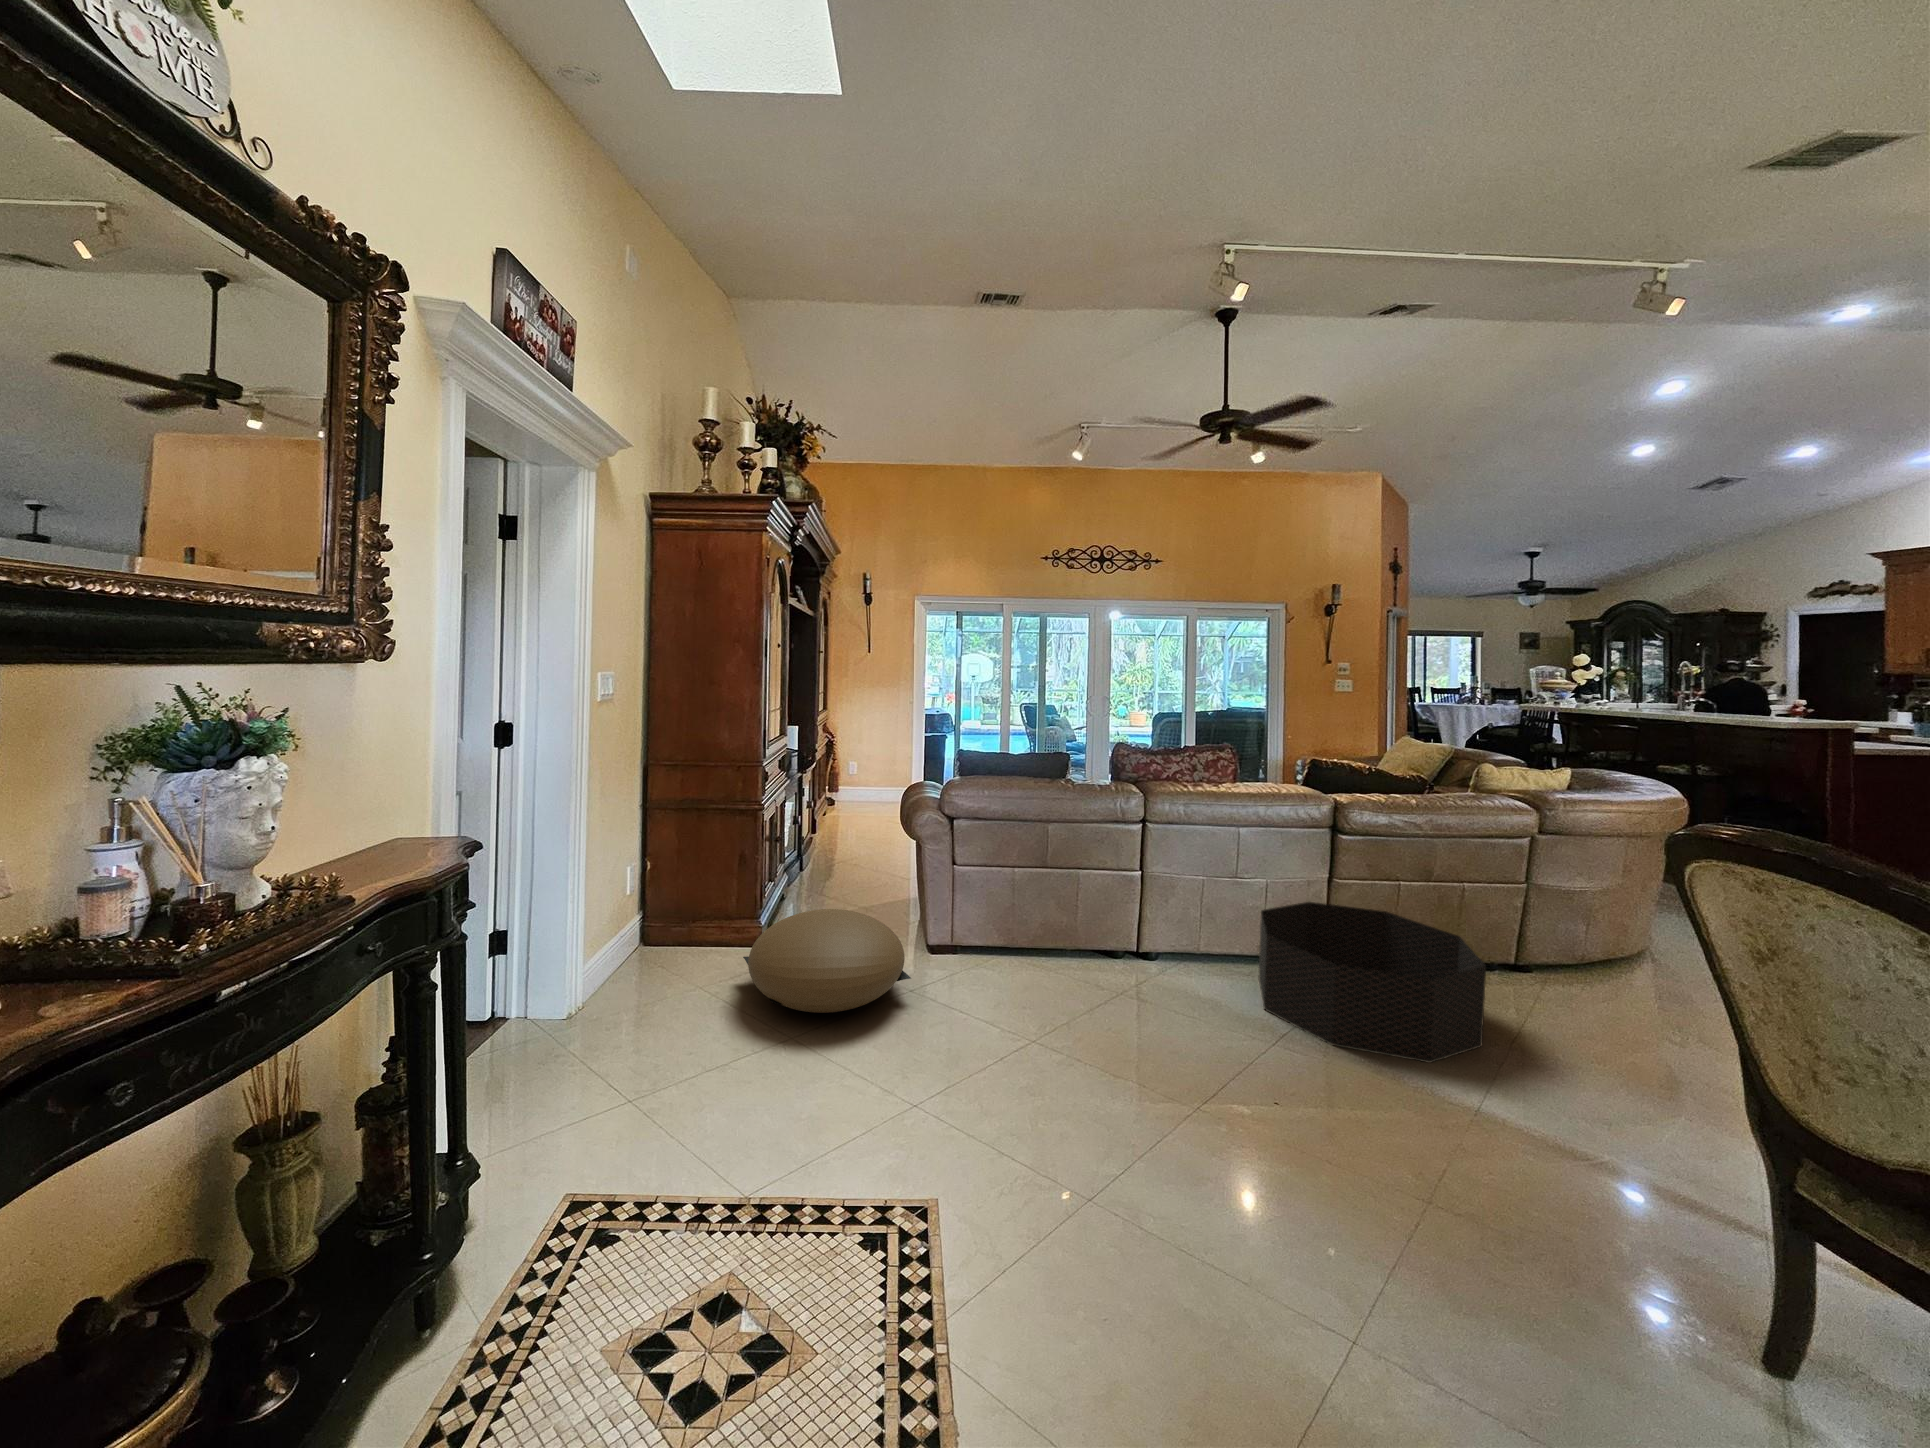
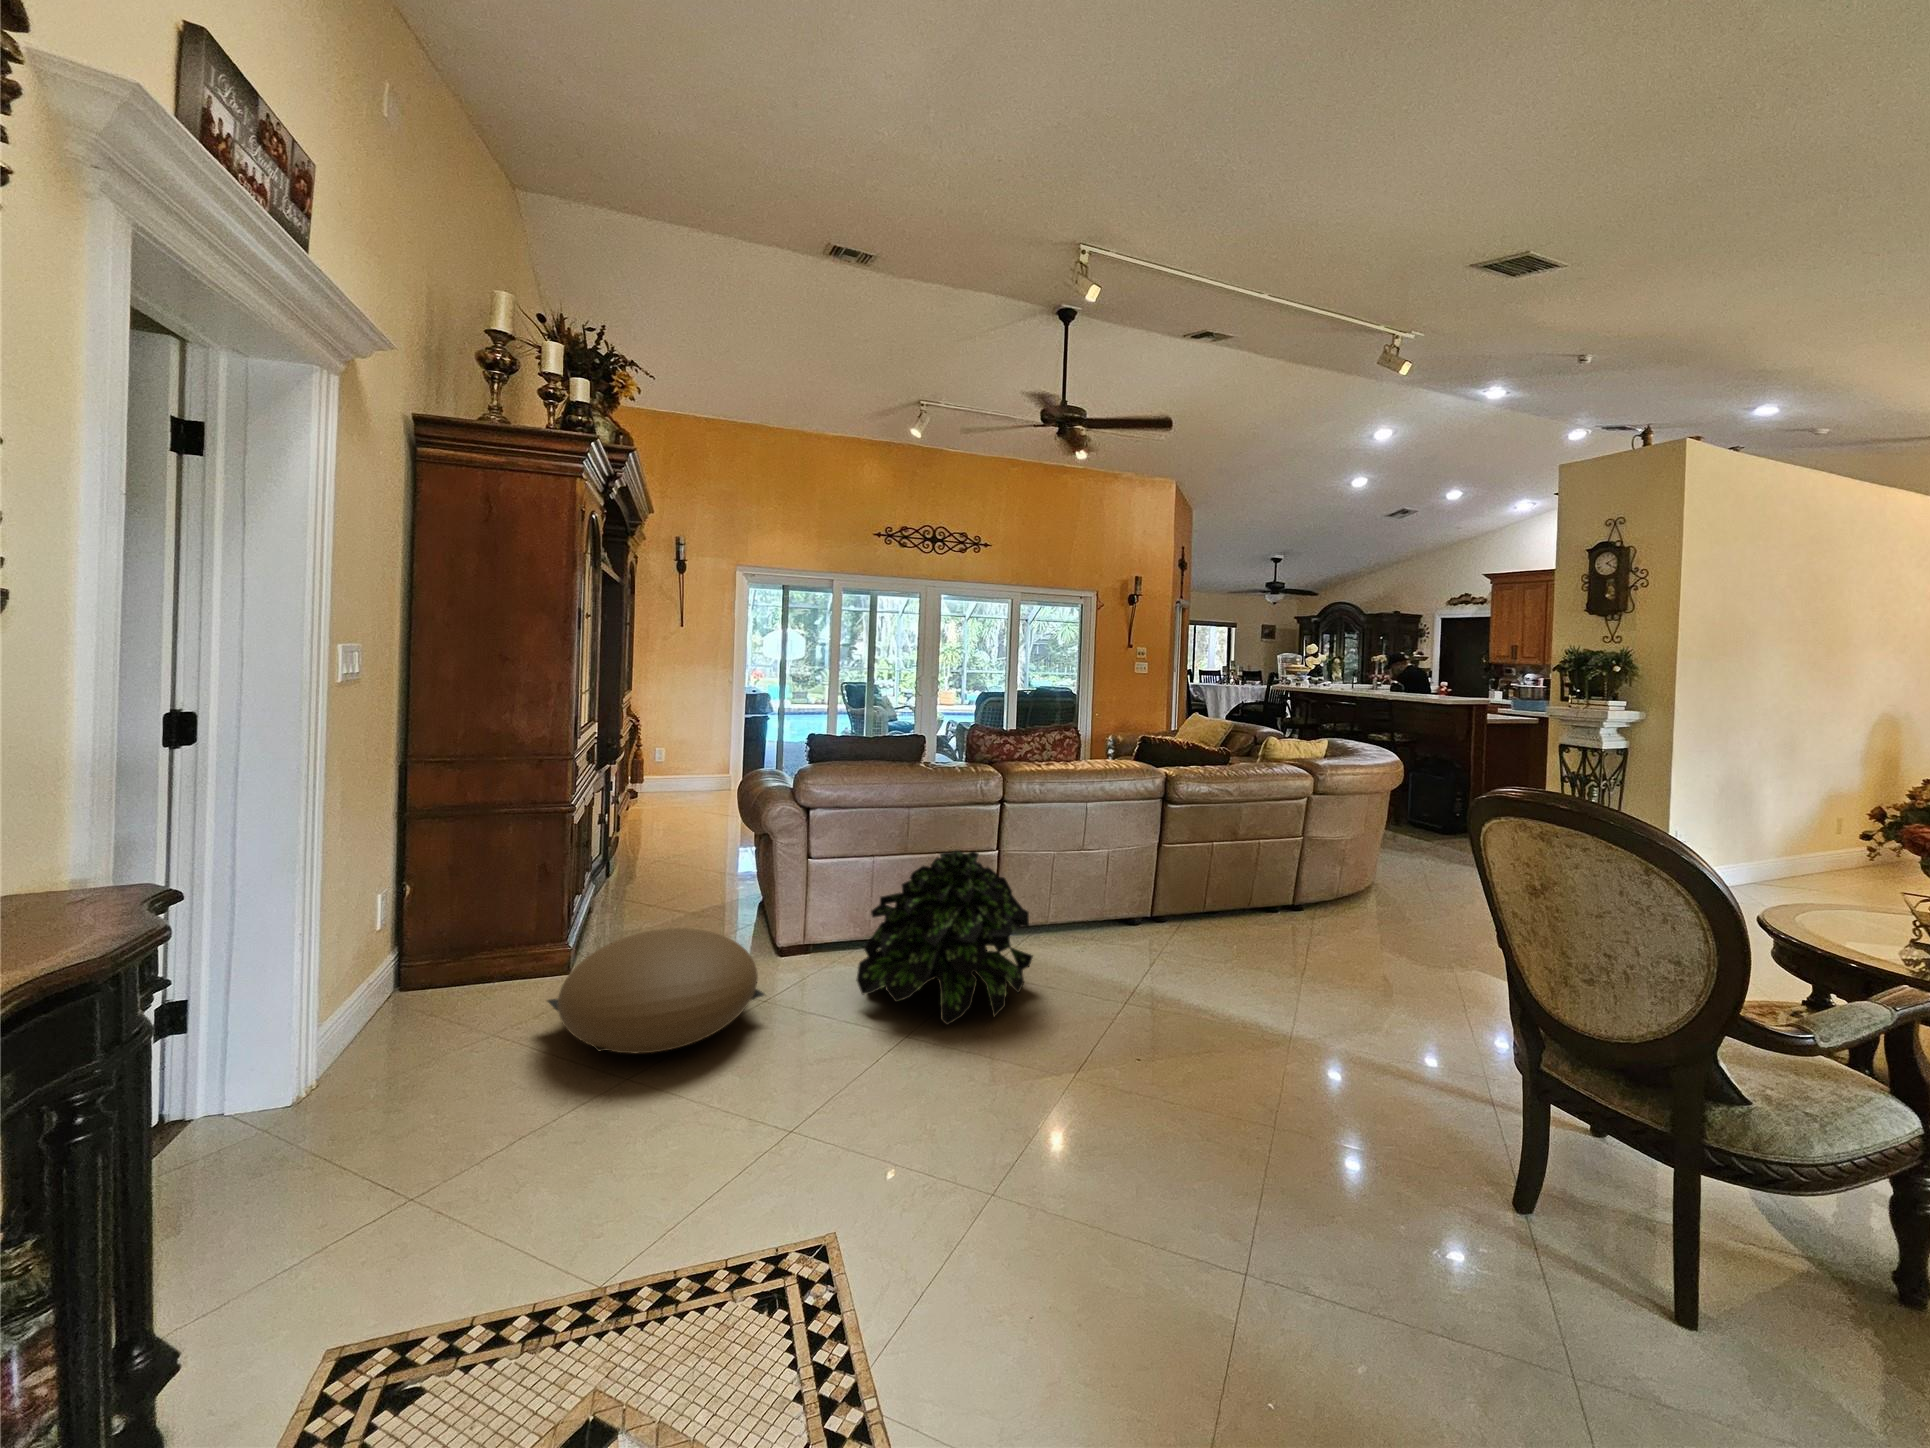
potted plant: none [992,861,1173,1035] -> present [857,850,1033,1025]
basket: present [1259,902,1486,1063] -> none [1100,870,1277,1001]

